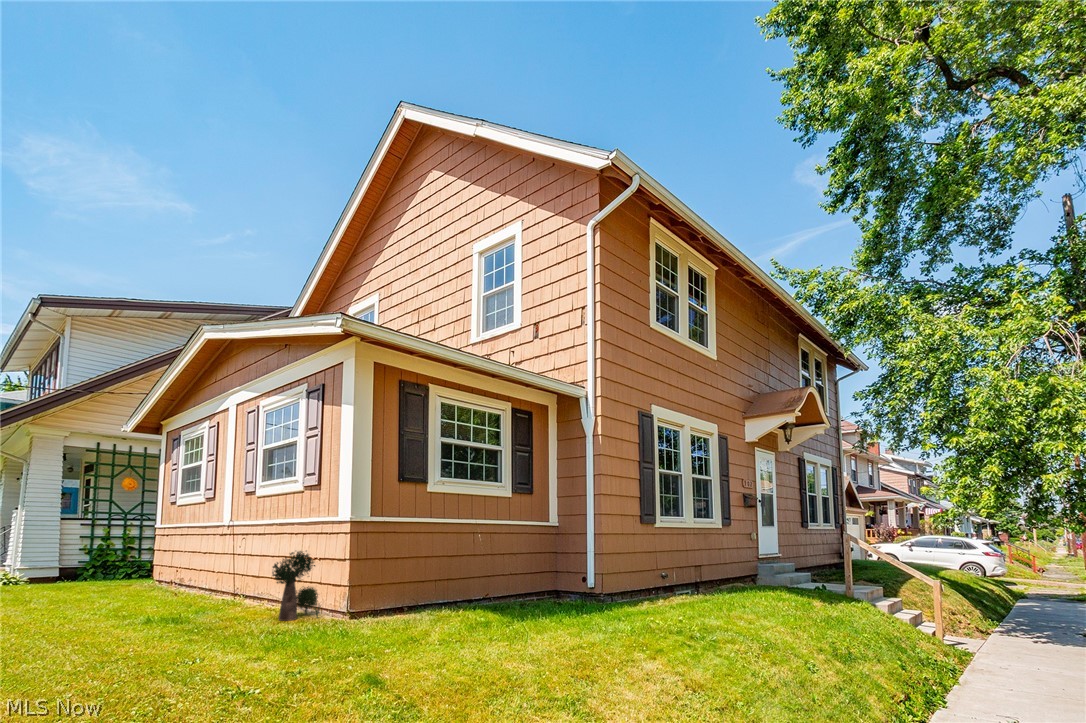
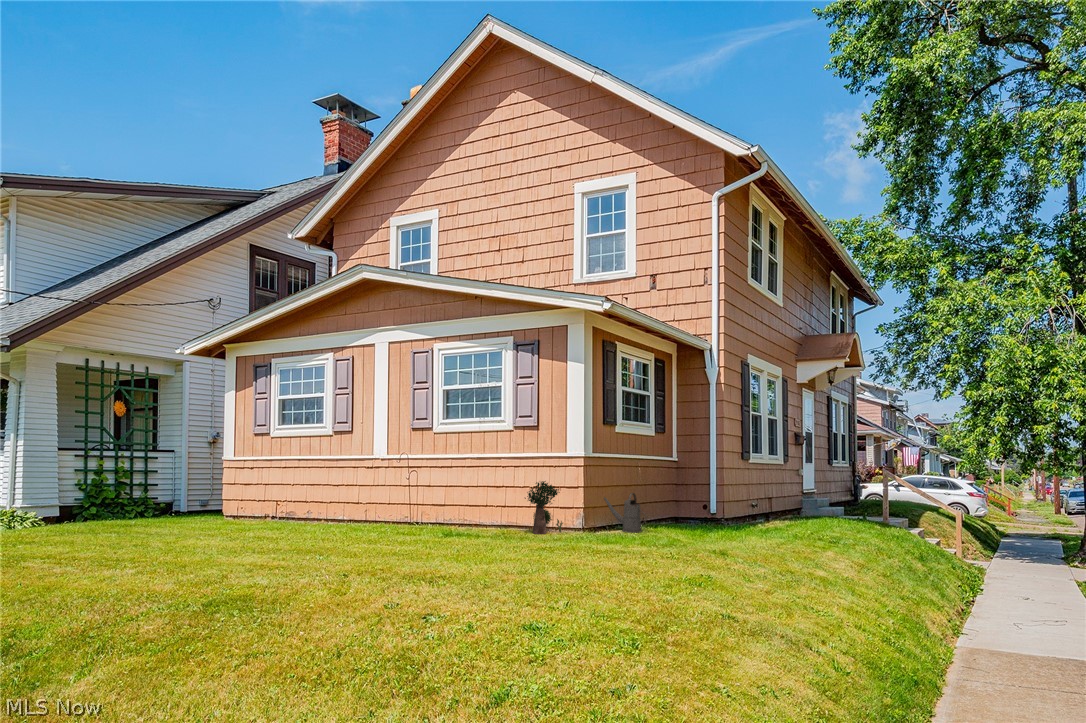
watering can: none [388,568,423,623] -> present [604,493,647,533]

